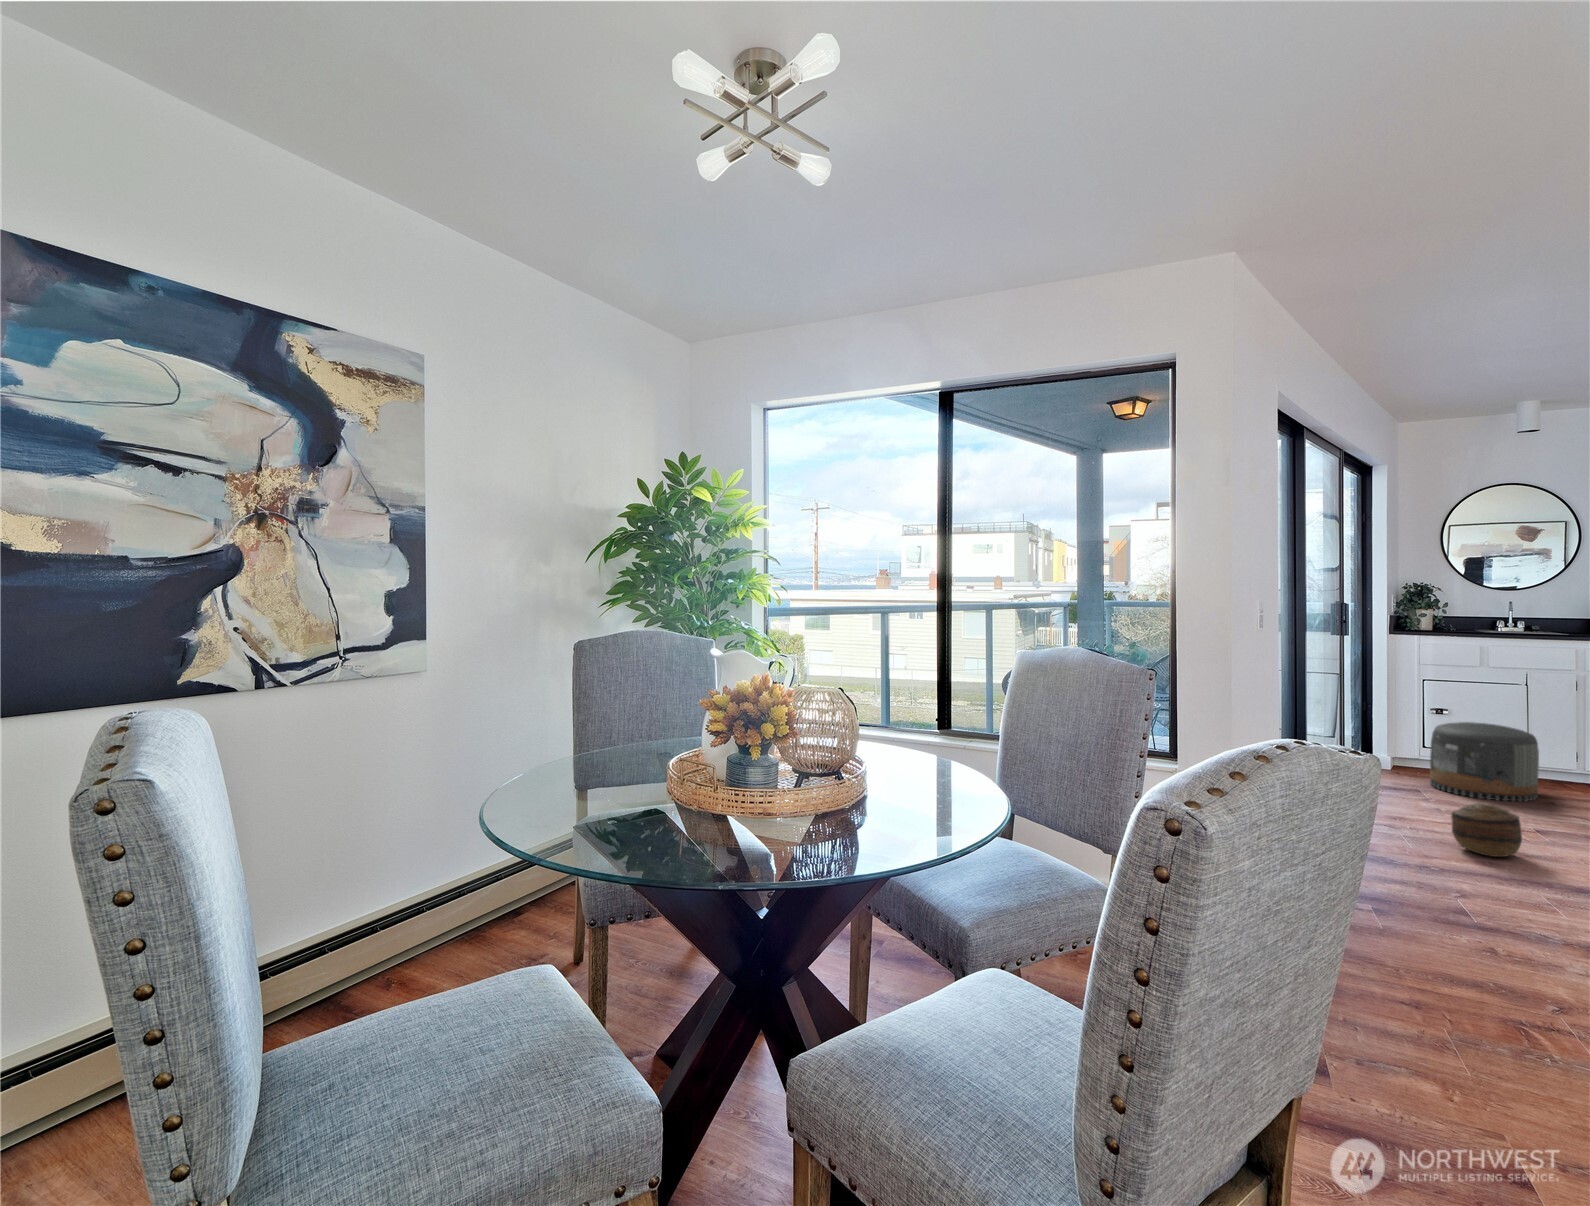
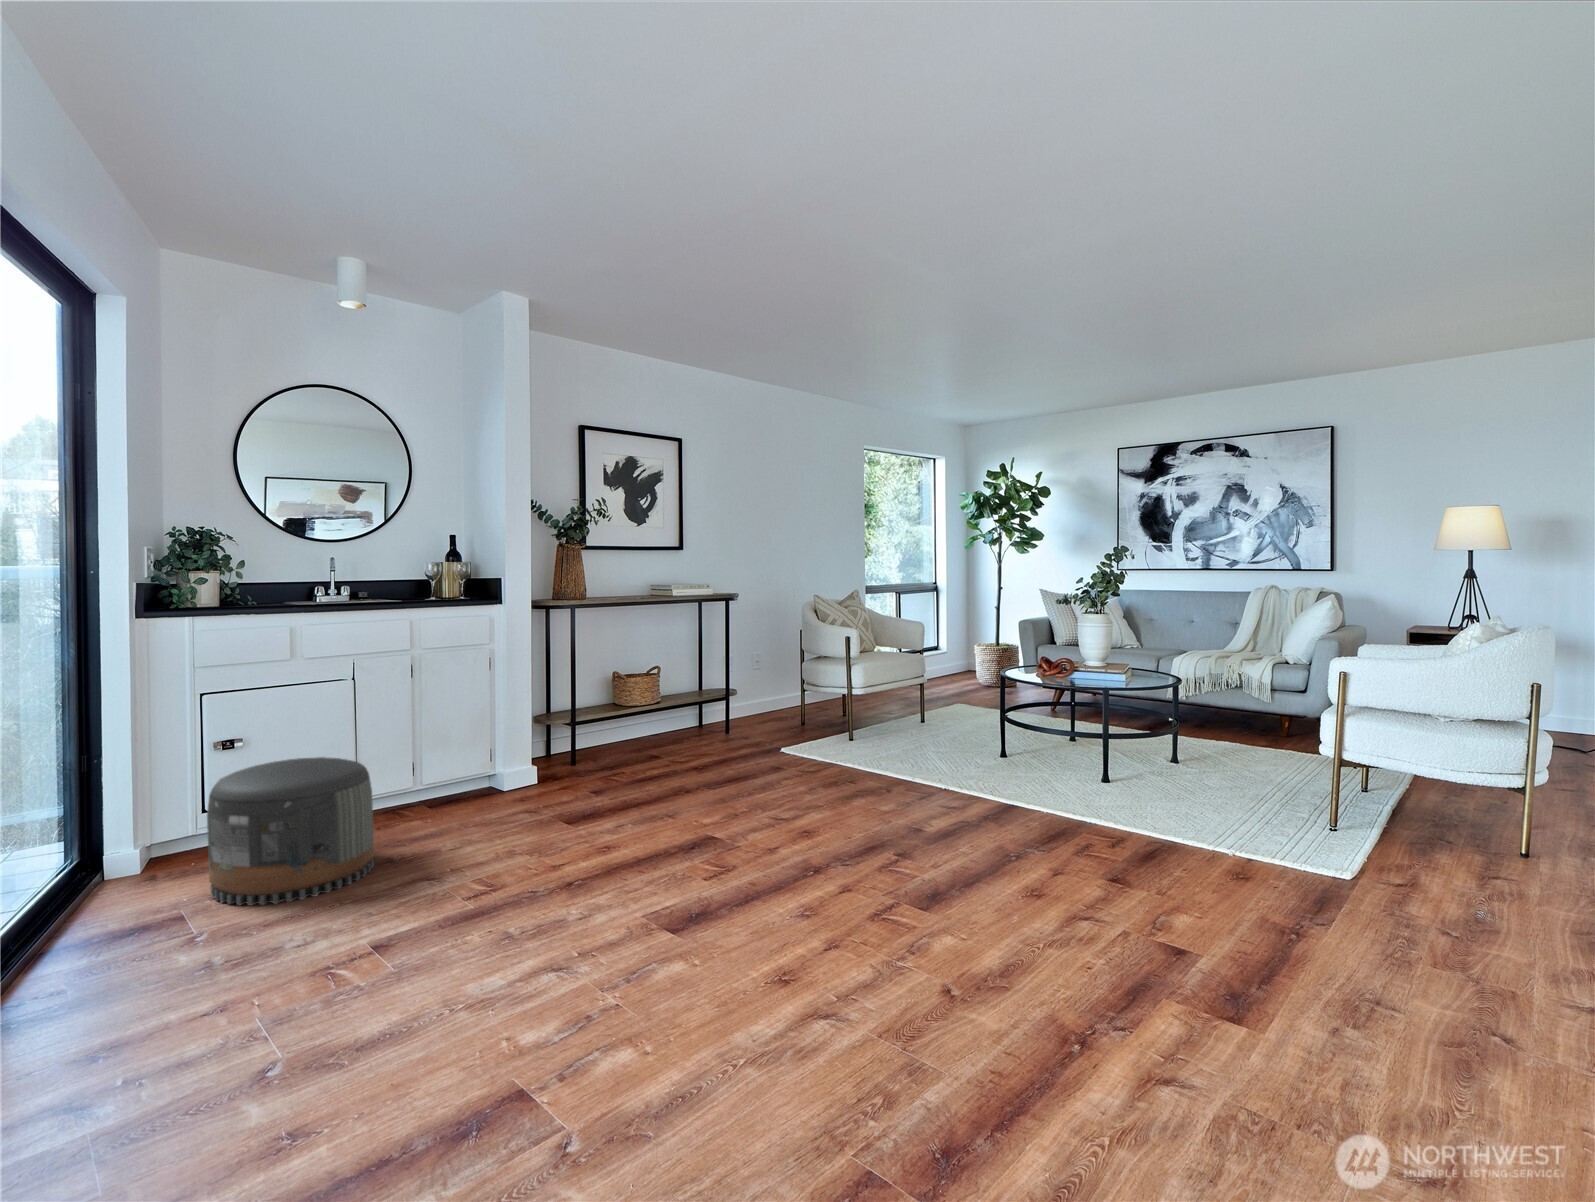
basket: present [1451,803,1522,857] -> none [183,995,334,1140]

